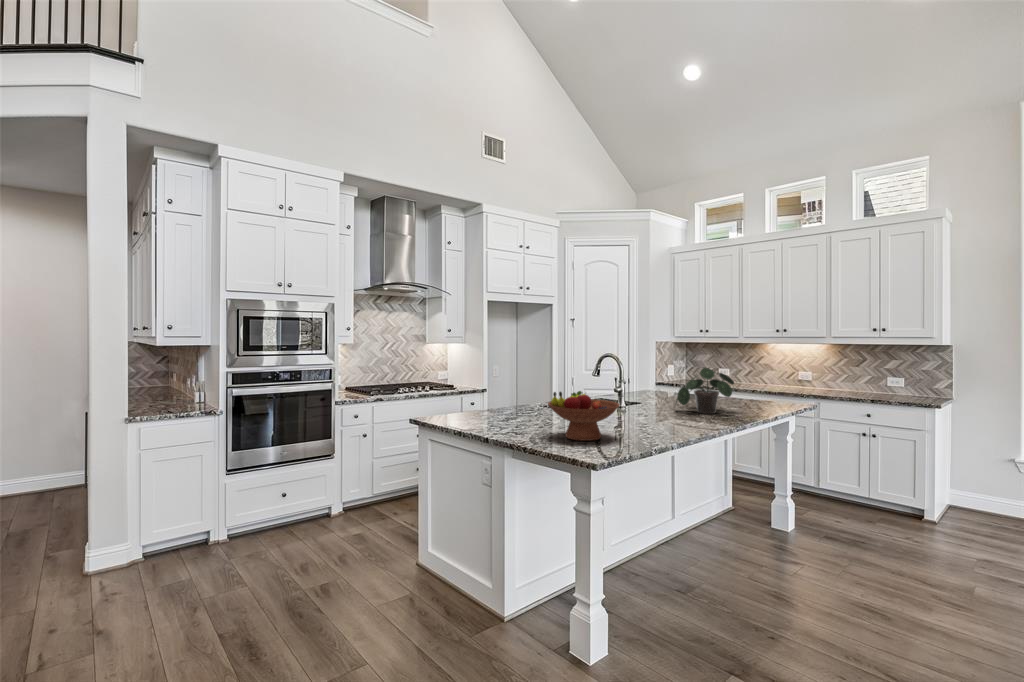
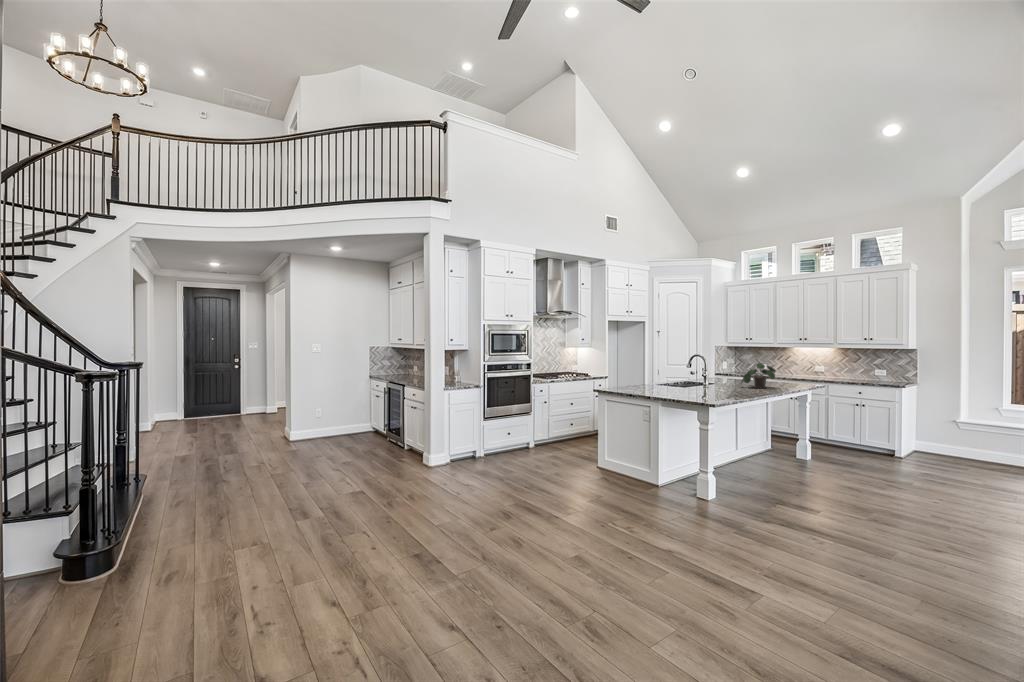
fruit bowl: present [548,391,620,441] -> none [684,374,722,398]

